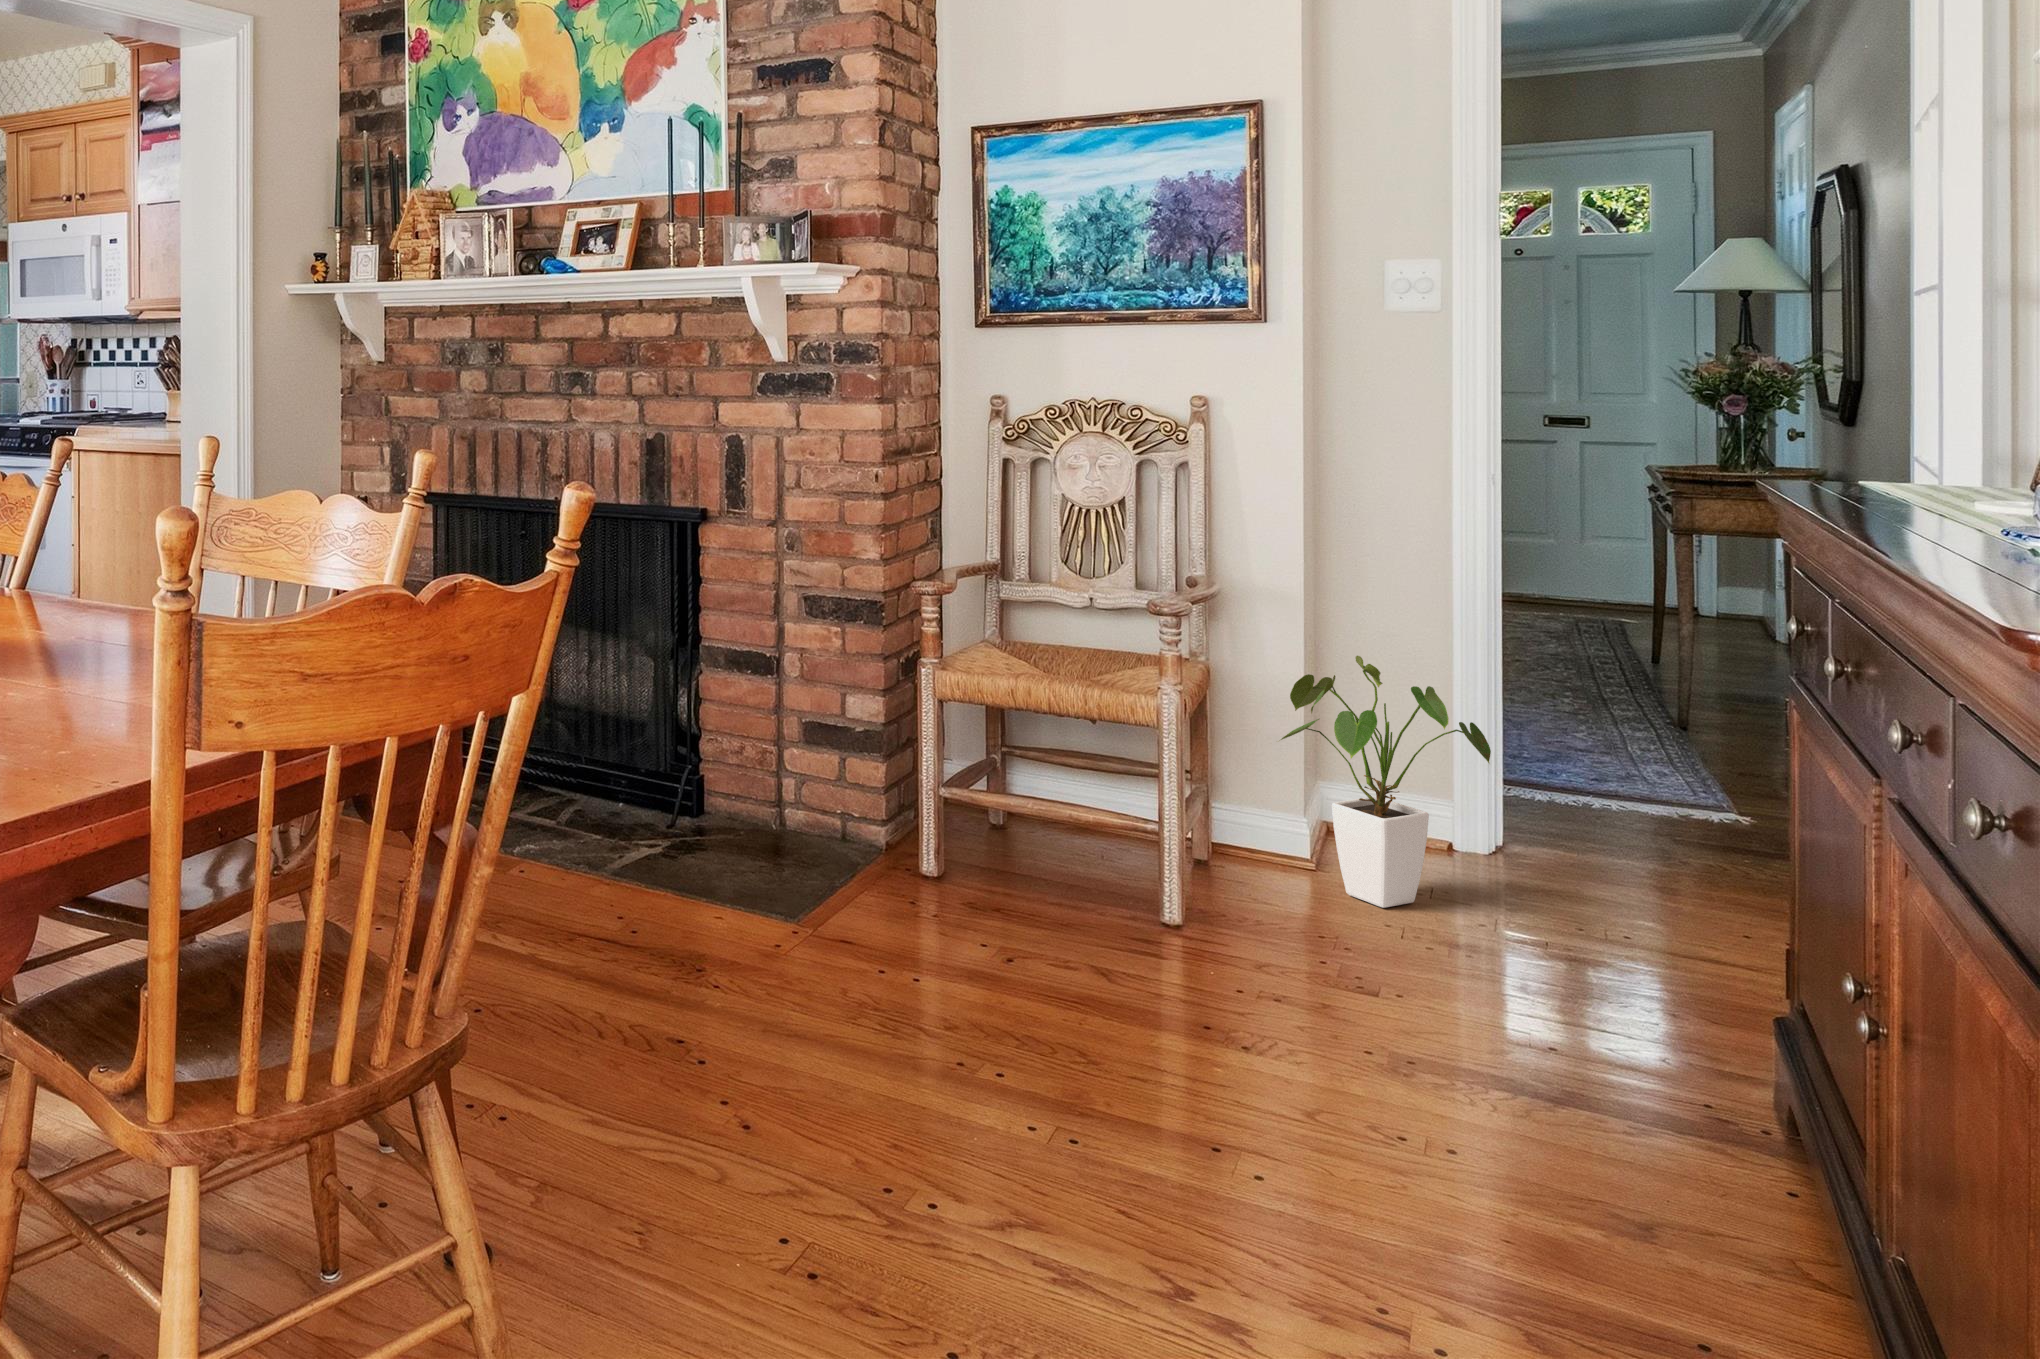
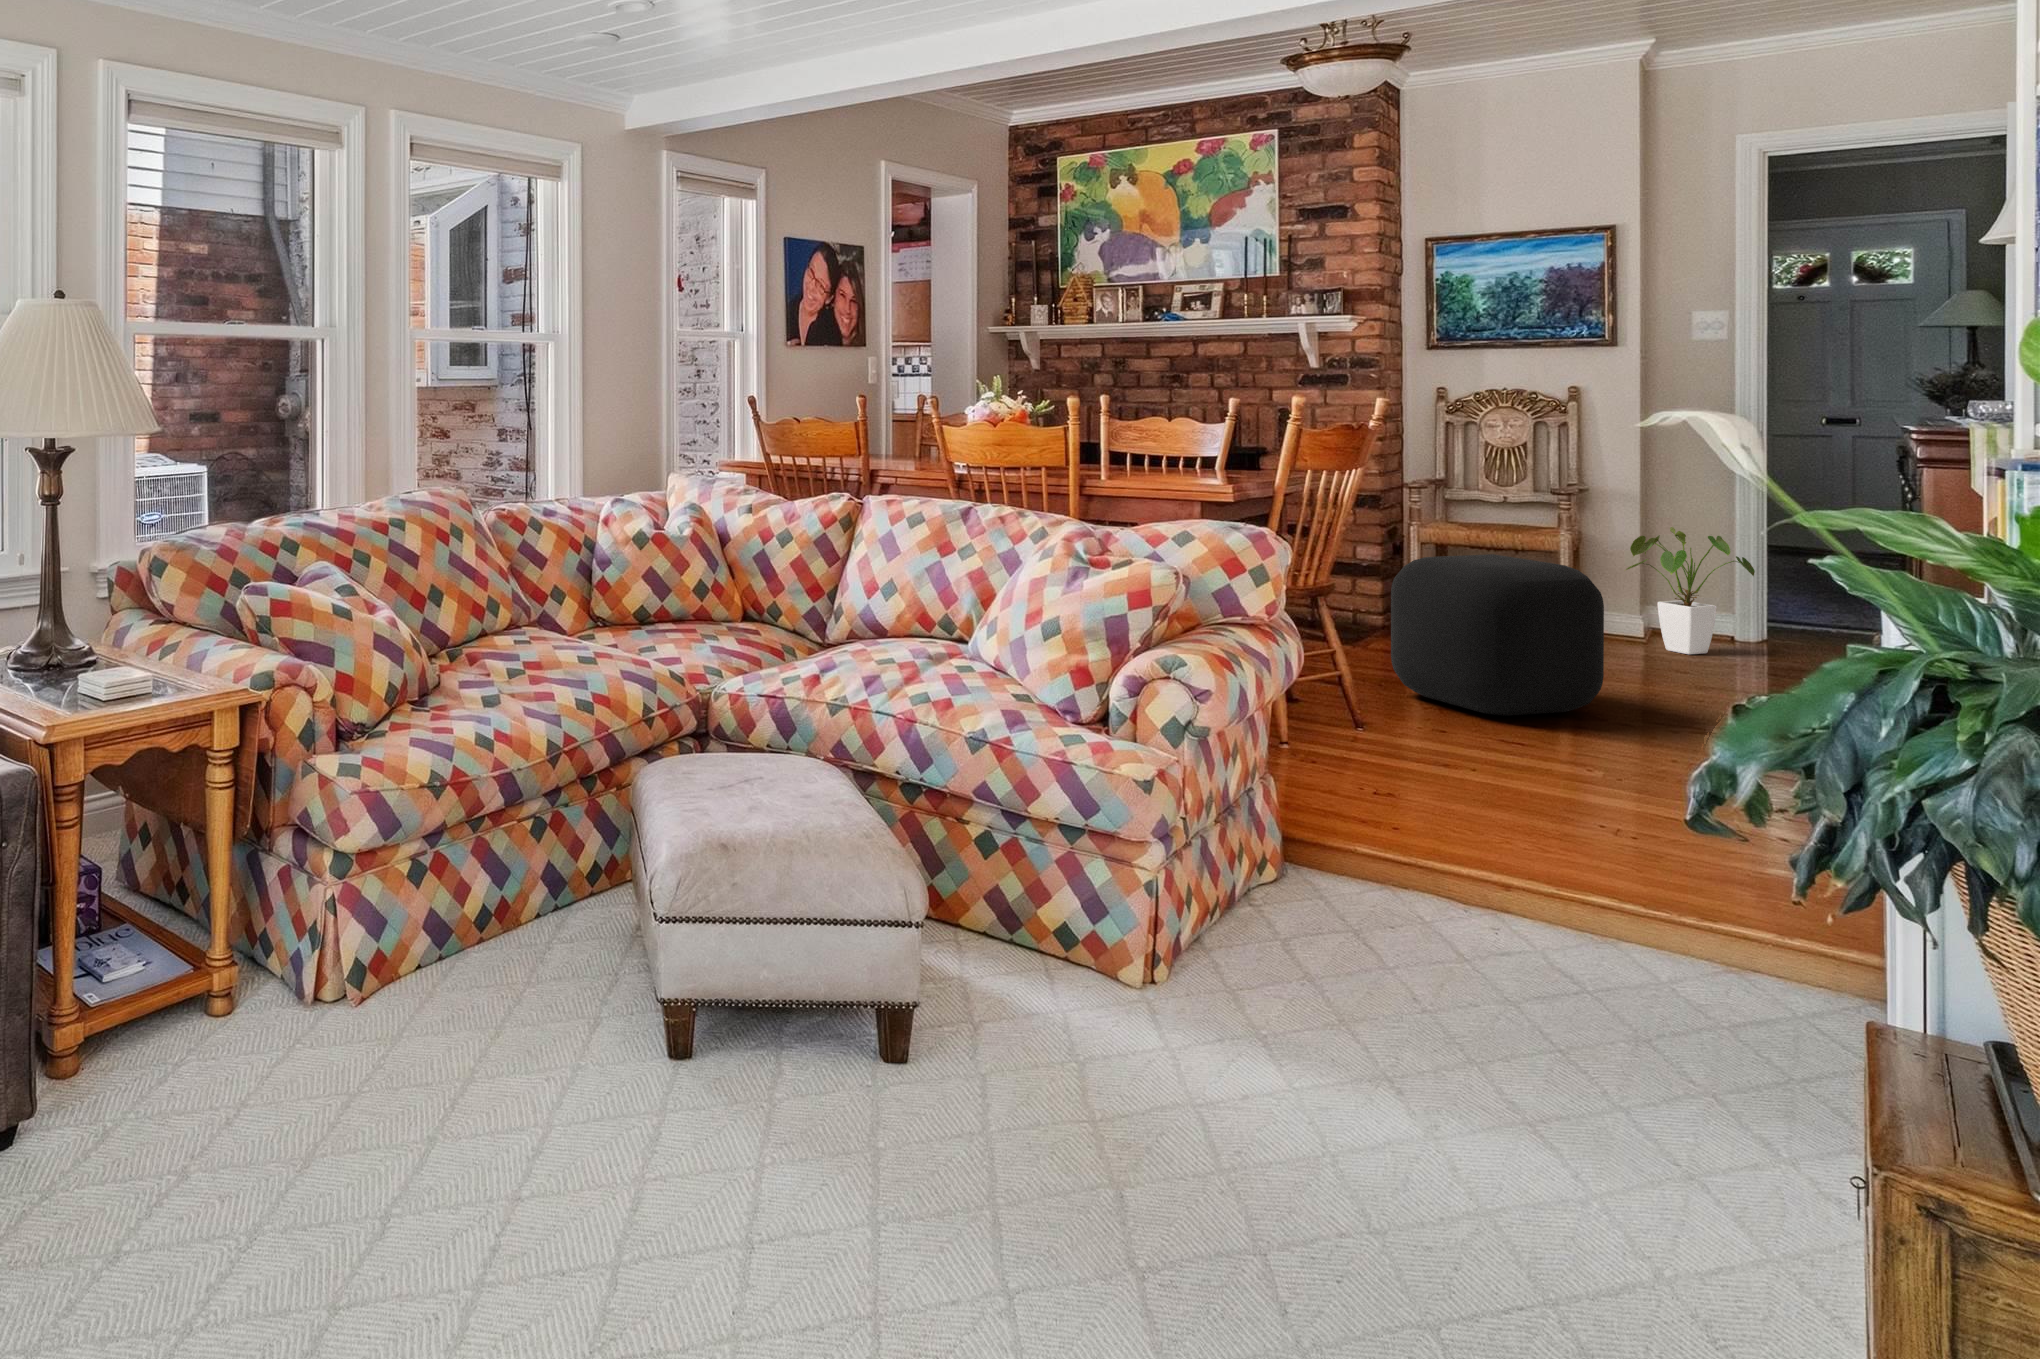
ottoman: none [766,775,1175,1200] -> present [1391,554,1604,716]

